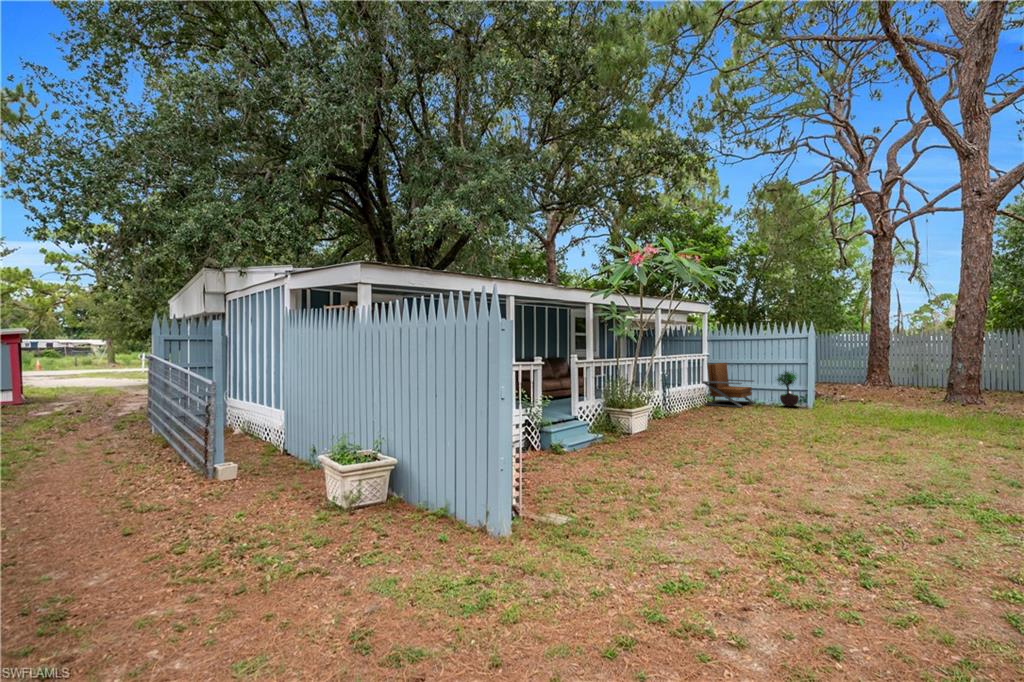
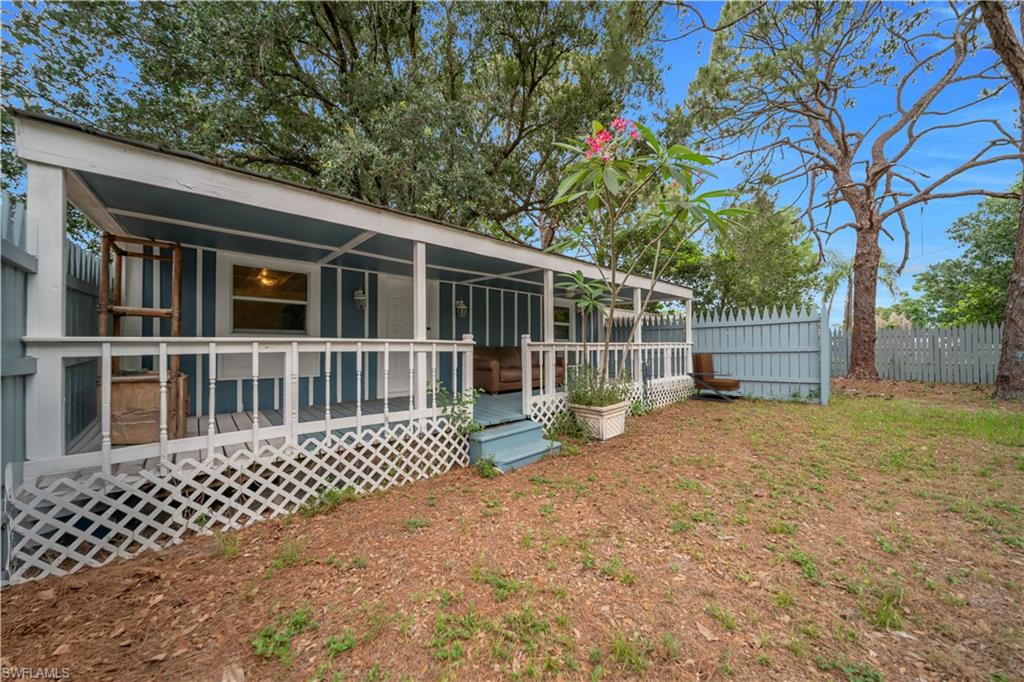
potted tree: present [777,372,799,406] -> none [769,358,800,402]

